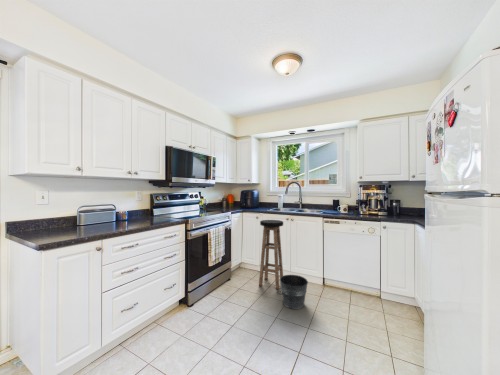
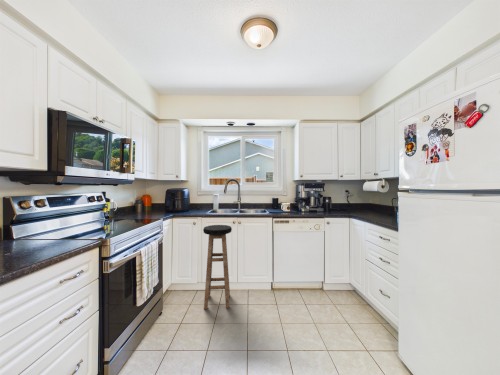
bucket: present [277,275,308,309] -> none [235,288,271,331]

